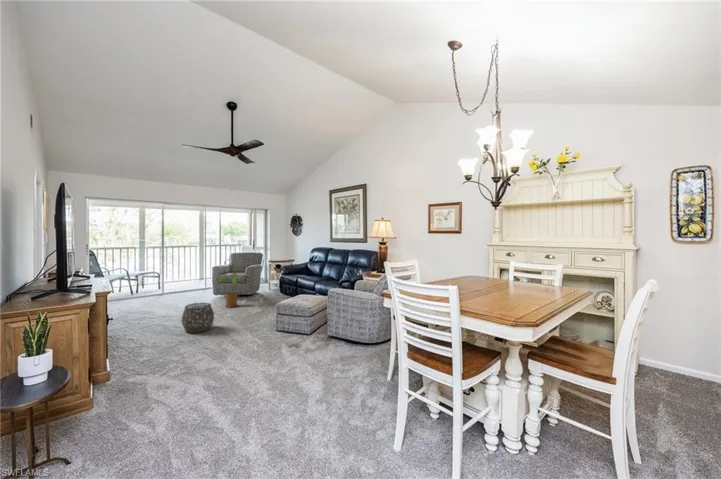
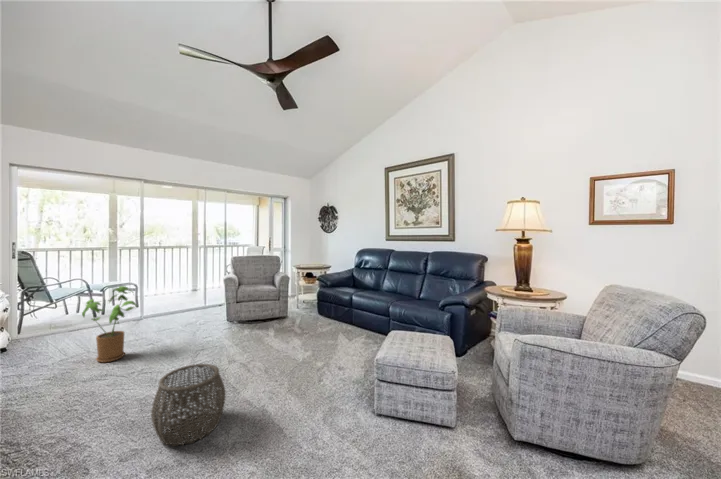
house plant: present [220,268,243,308] -> present [82,286,137,362]

